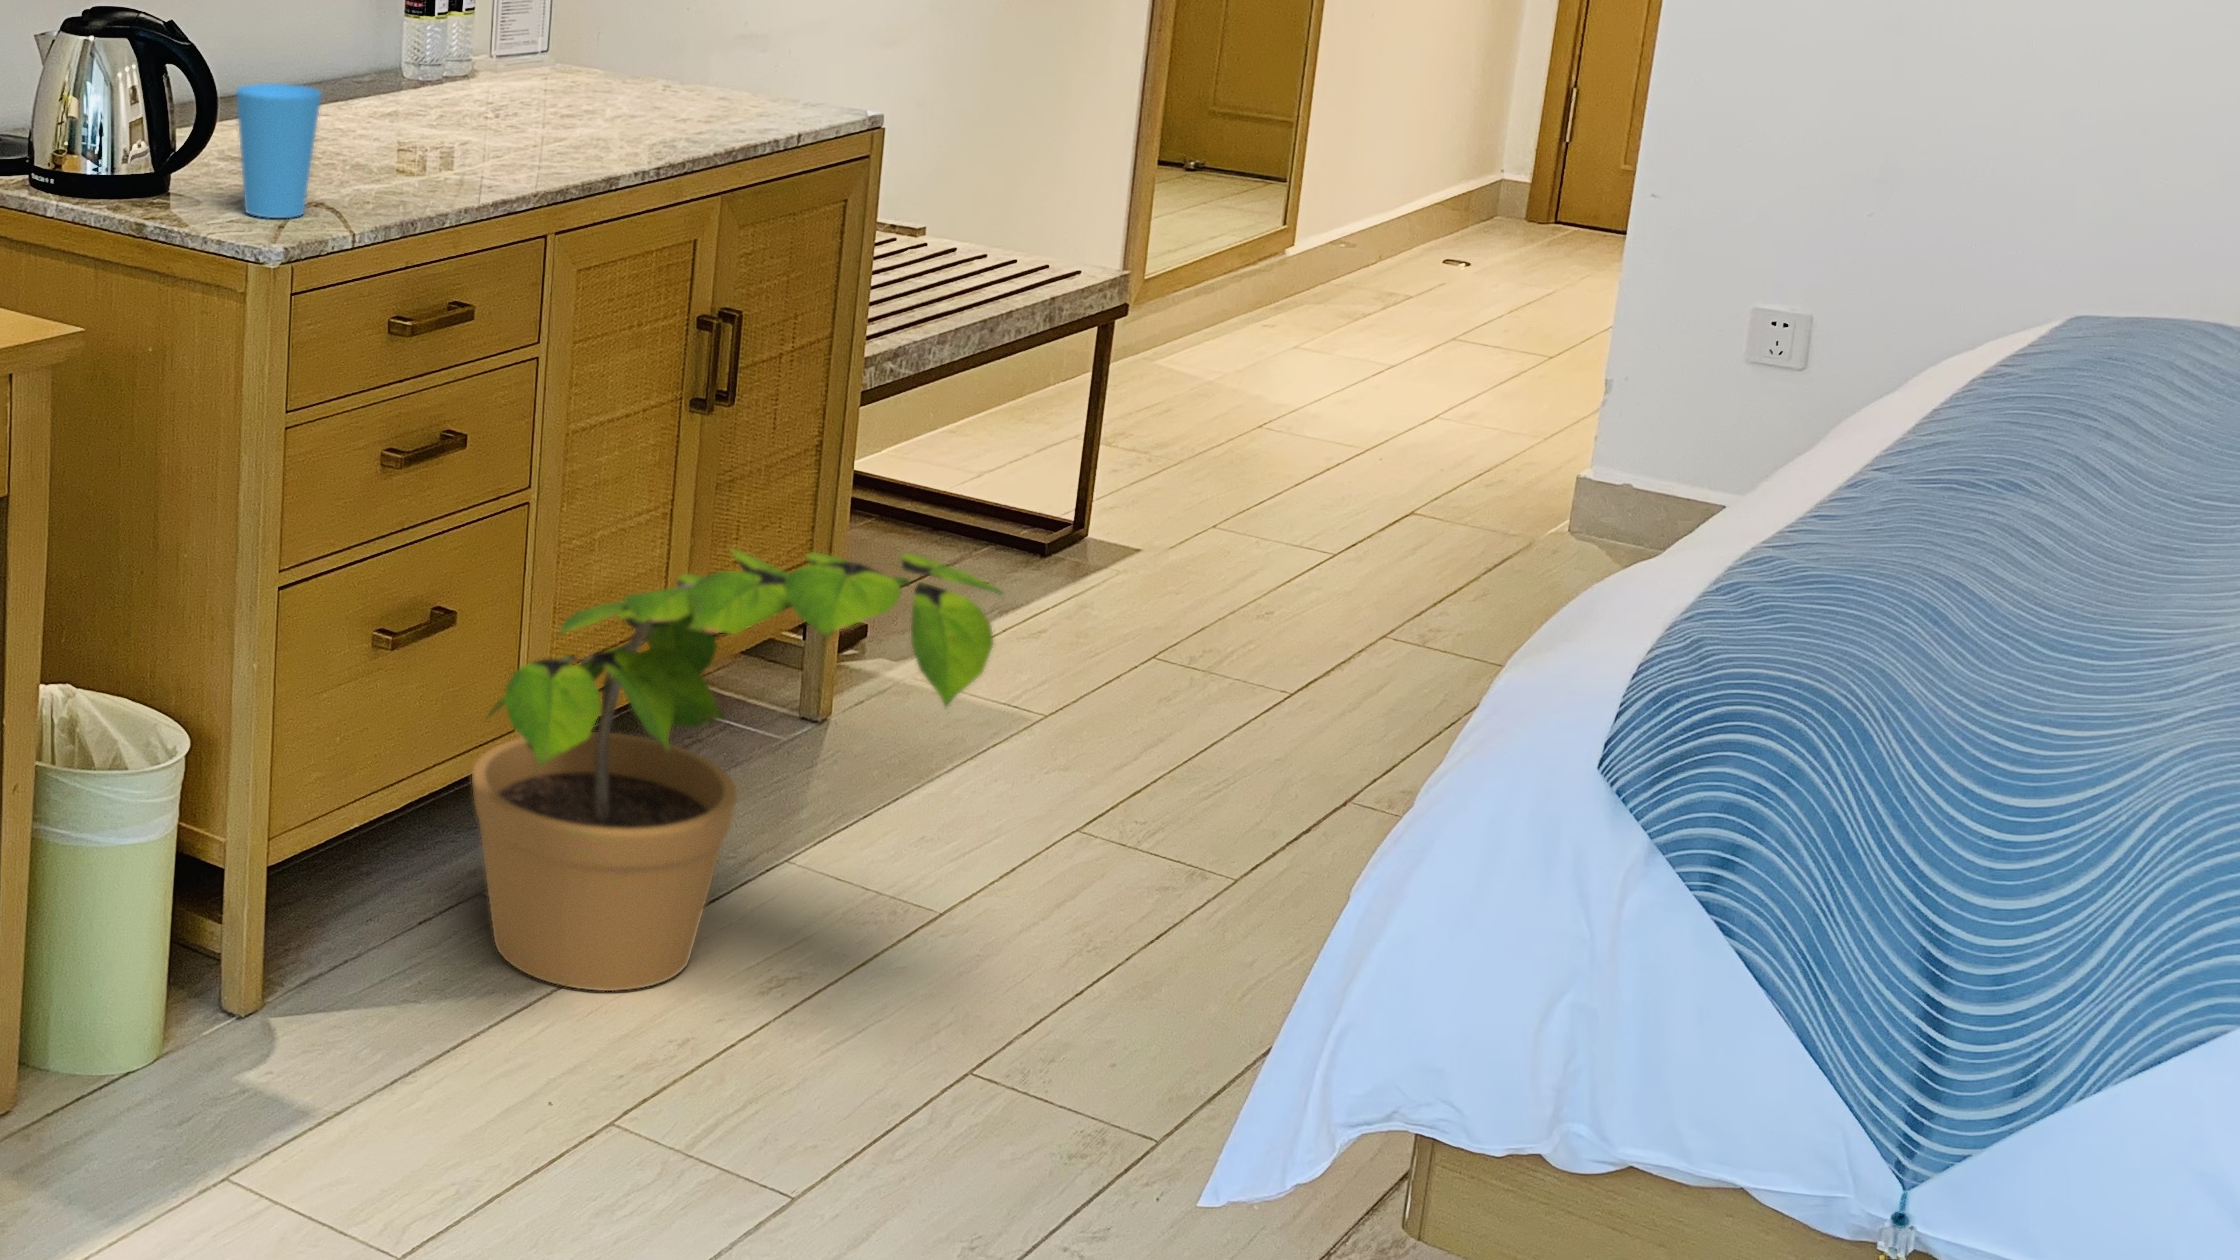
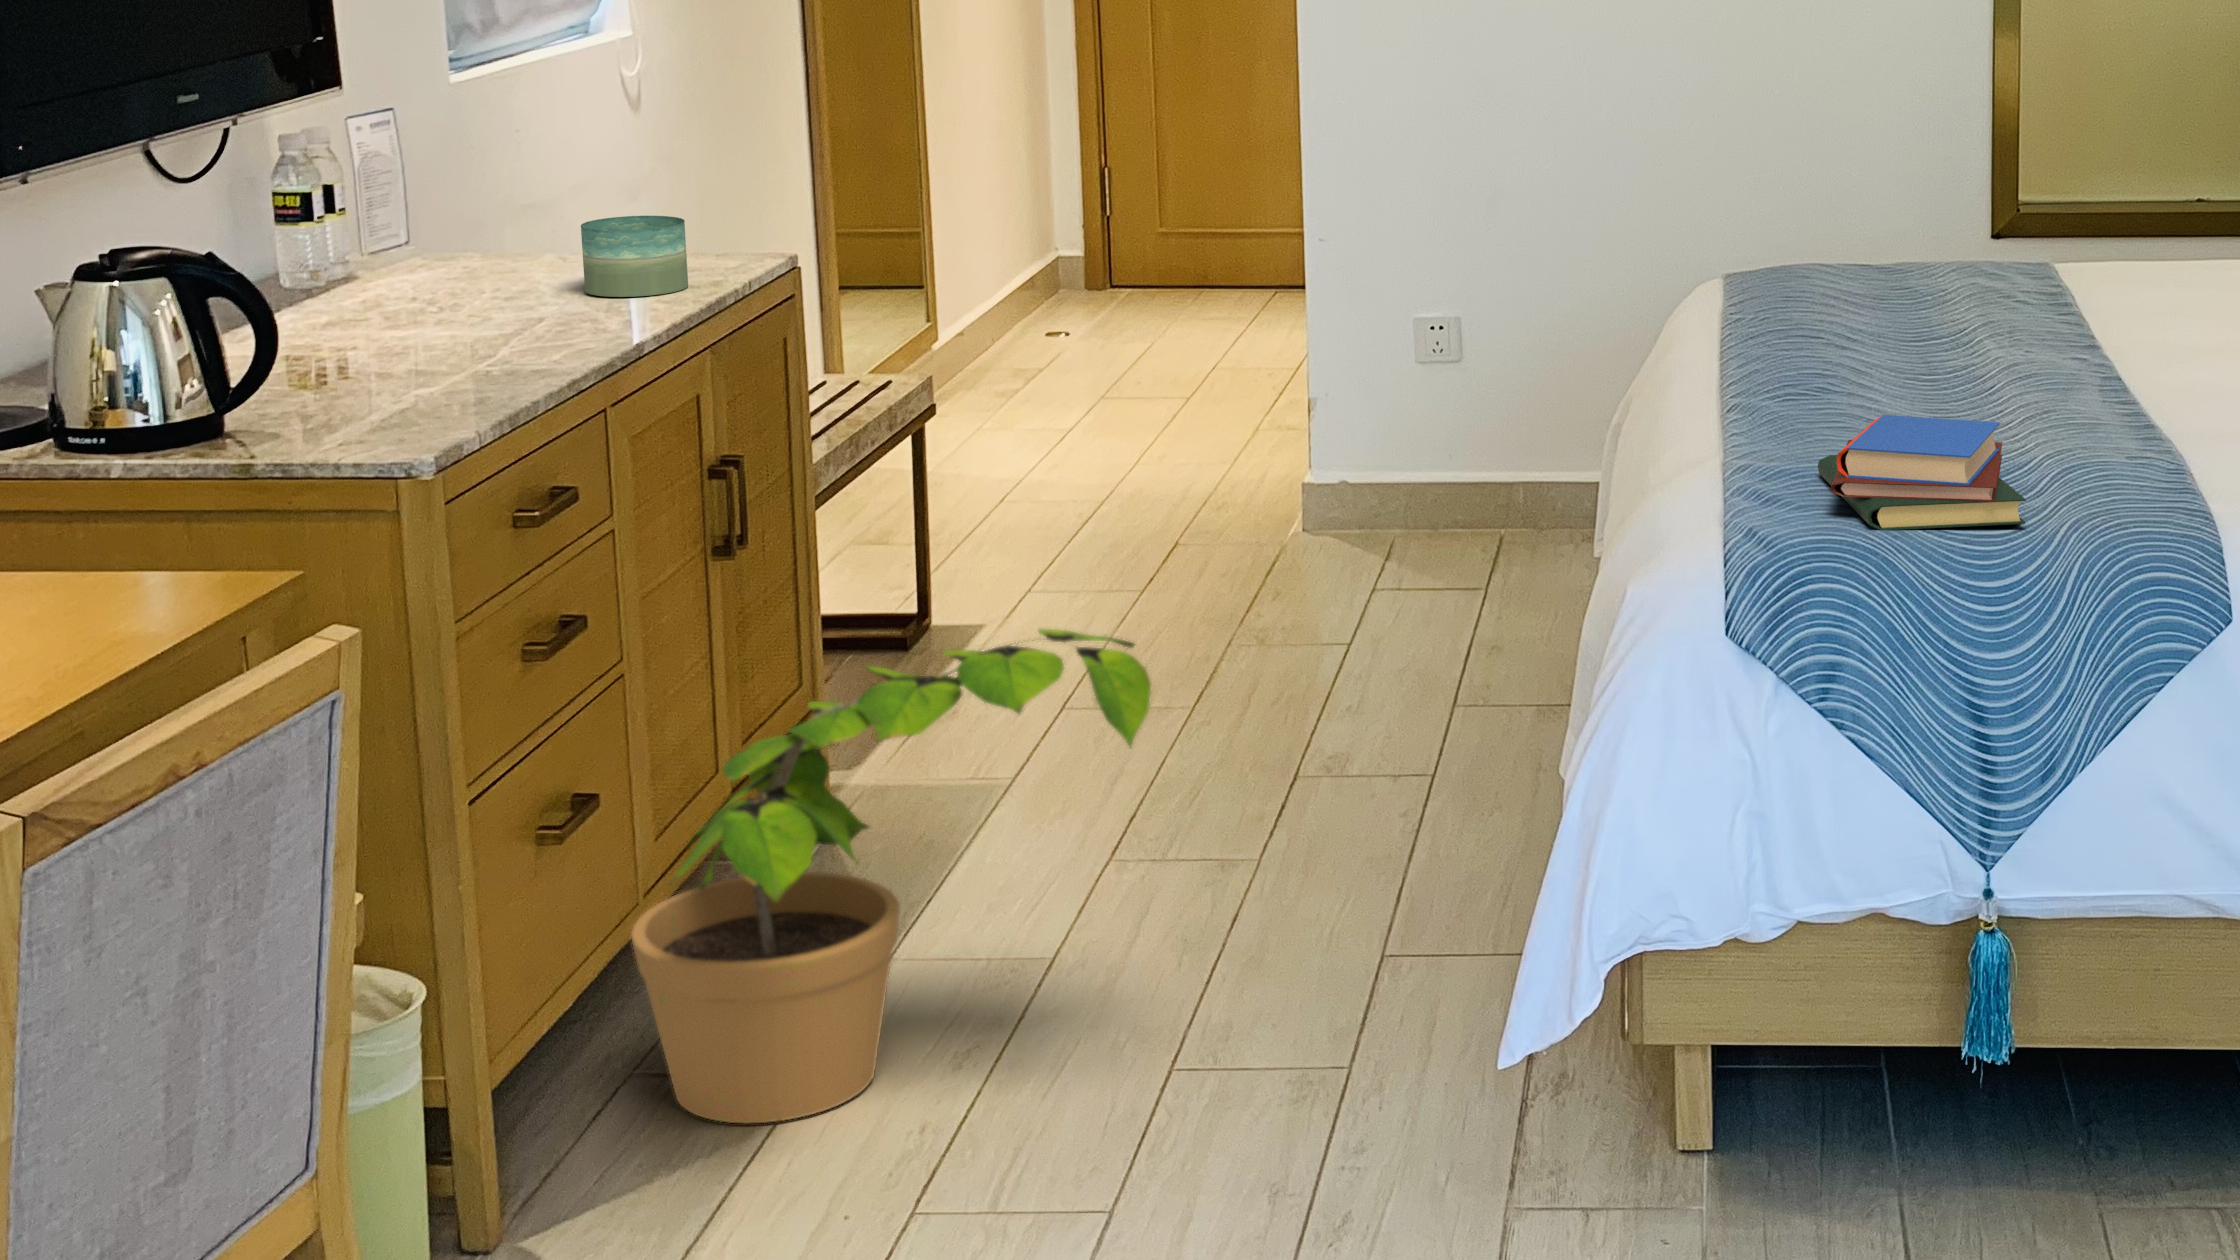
candle: none [650,46,756,130] -> present [581,216,688,297]
cup: present [236,84,322,218] -> none [306,300,403,437]
book: none [1850,530,2192,729] -> present [1818,415,2026,530]

